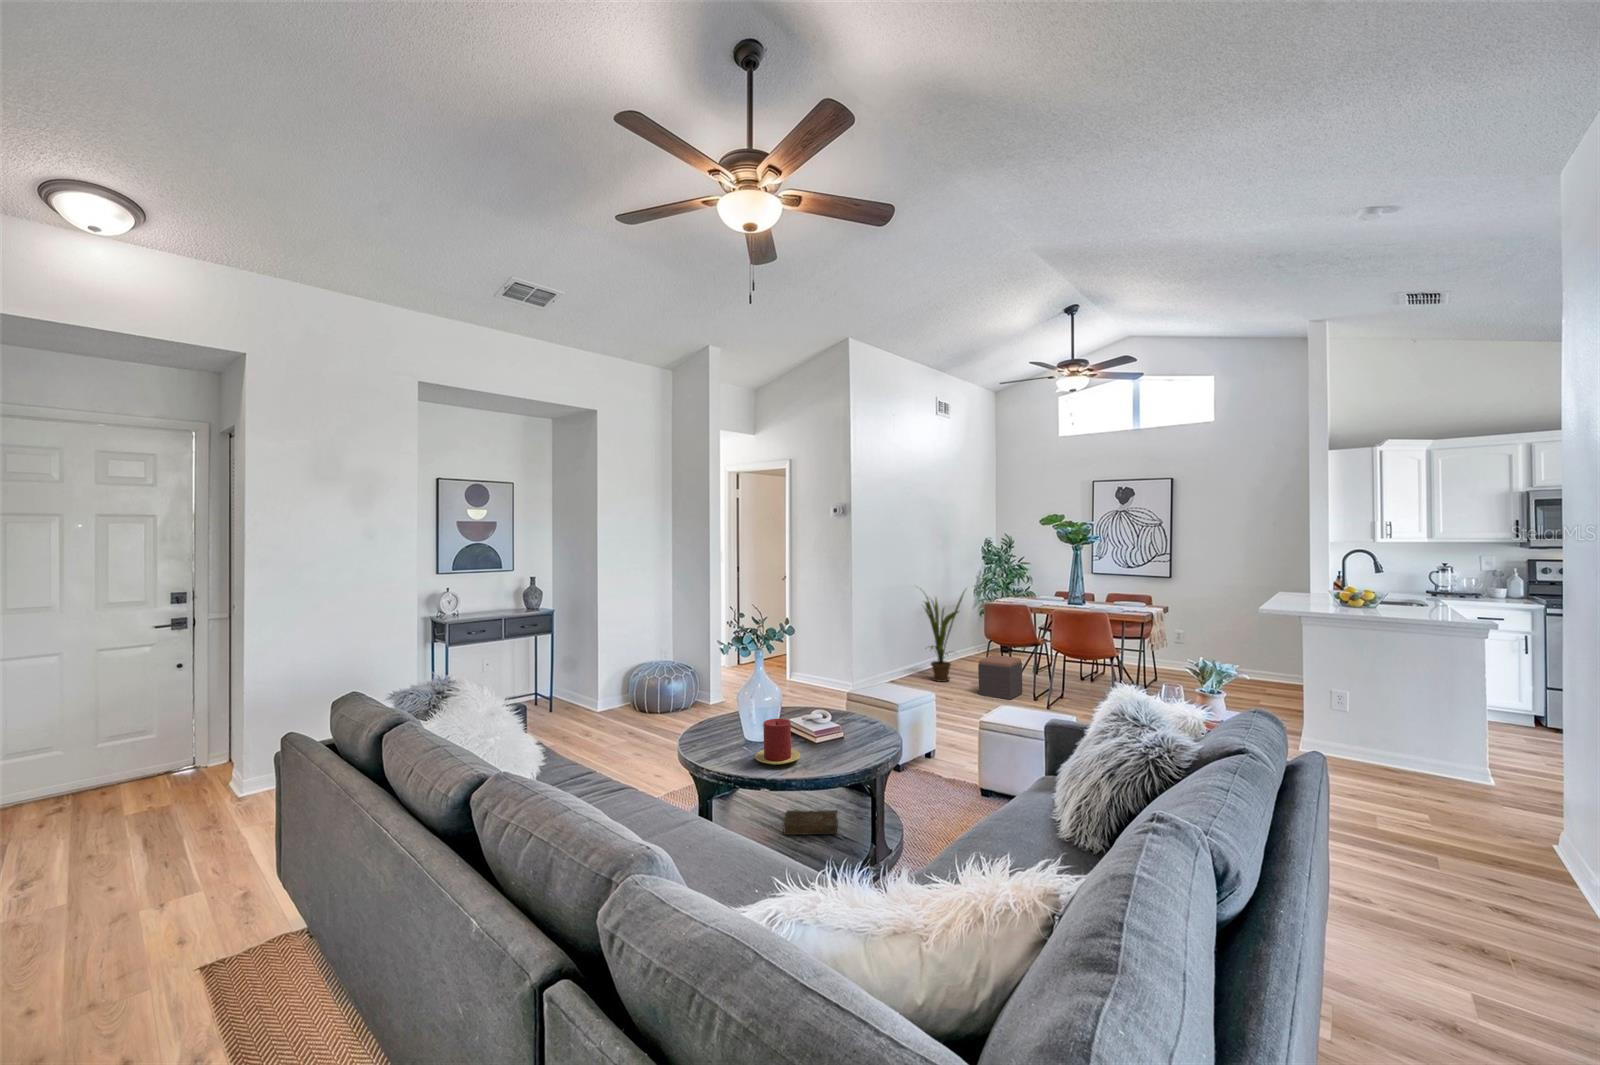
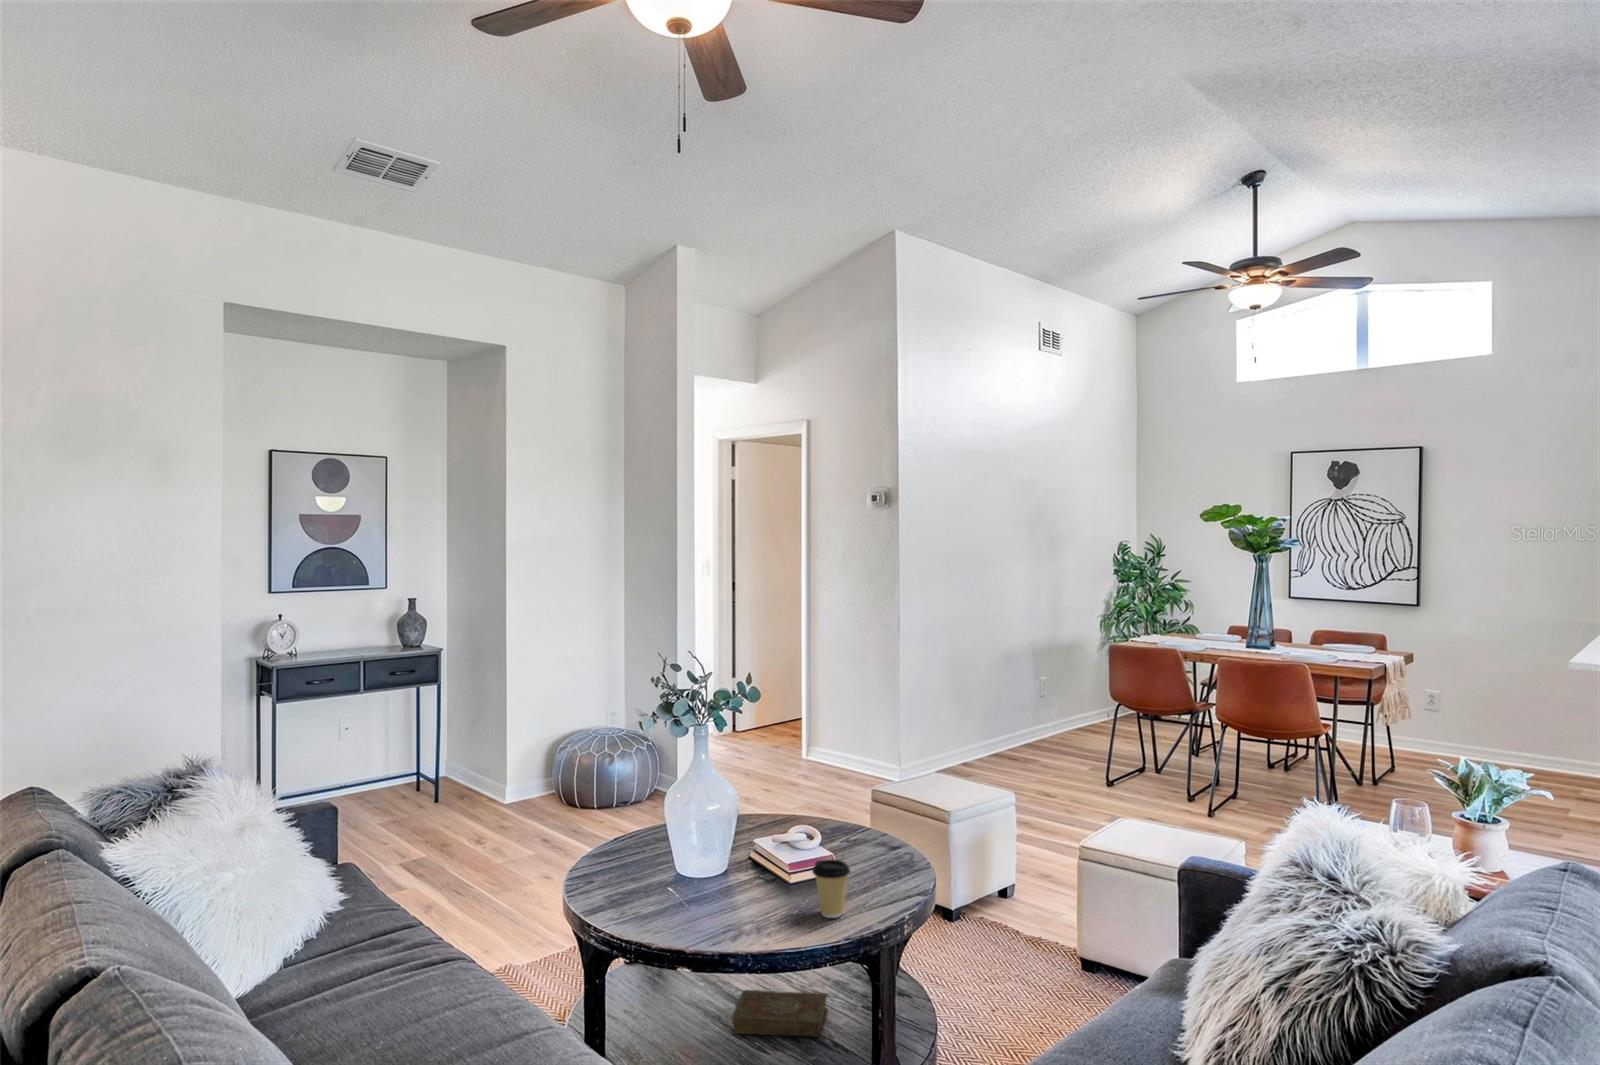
house plant: present [925,591,965,682] -> none [999,615,1086,766]
footstool: present [978,655,1022,700] -> none [1099,726,1170,798]
candle: present [755,719,800,765] -> none [676,841,753,921]
coffee cup: none [835,728,858,761] -> present [812,860,850,918]

